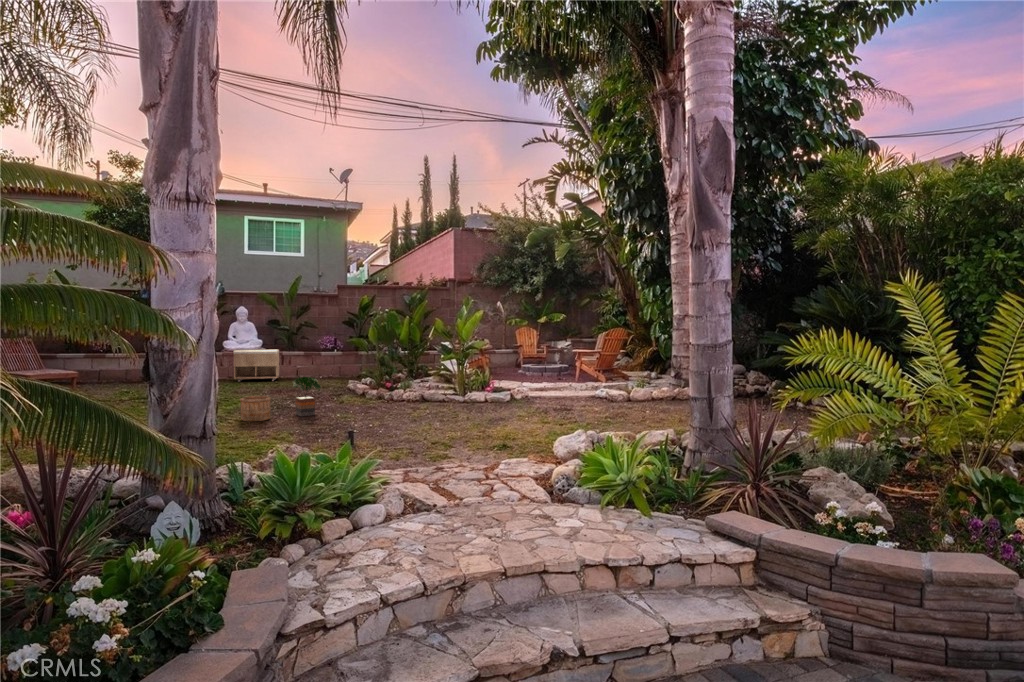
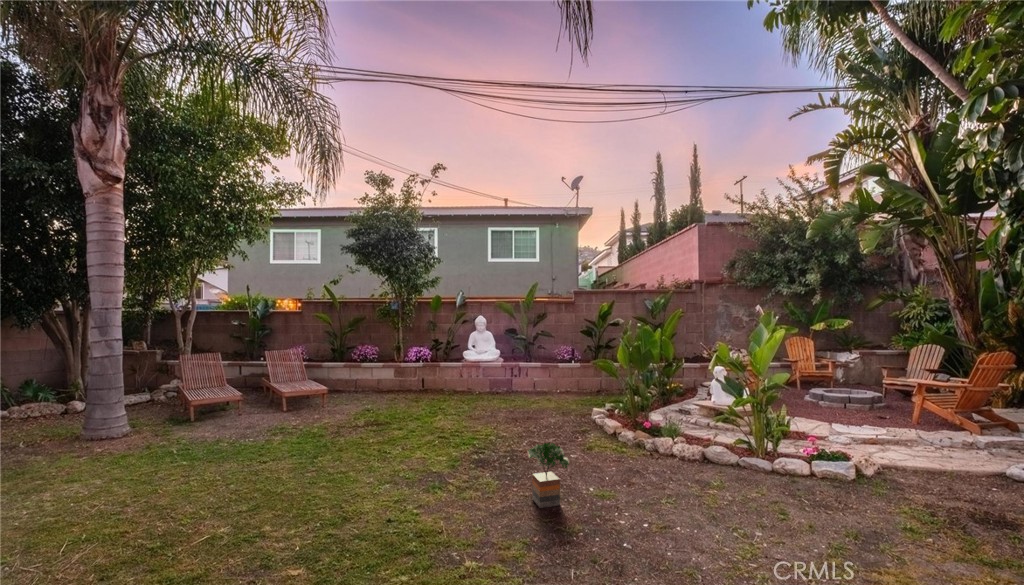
storage bench: present [234,349,279,382] -> none [472,360,516,395]
wooden bucket: present [240,396,271,422] -> none [454,472,498,521]

